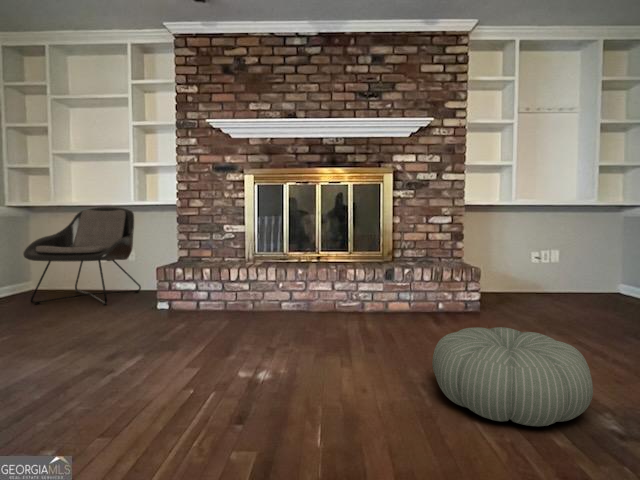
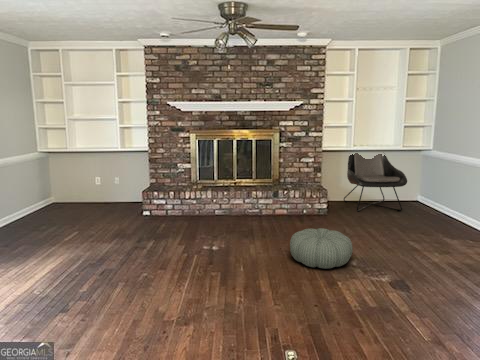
lounge chair: present [23,207,141,305] -> present [344,153,407,212]

